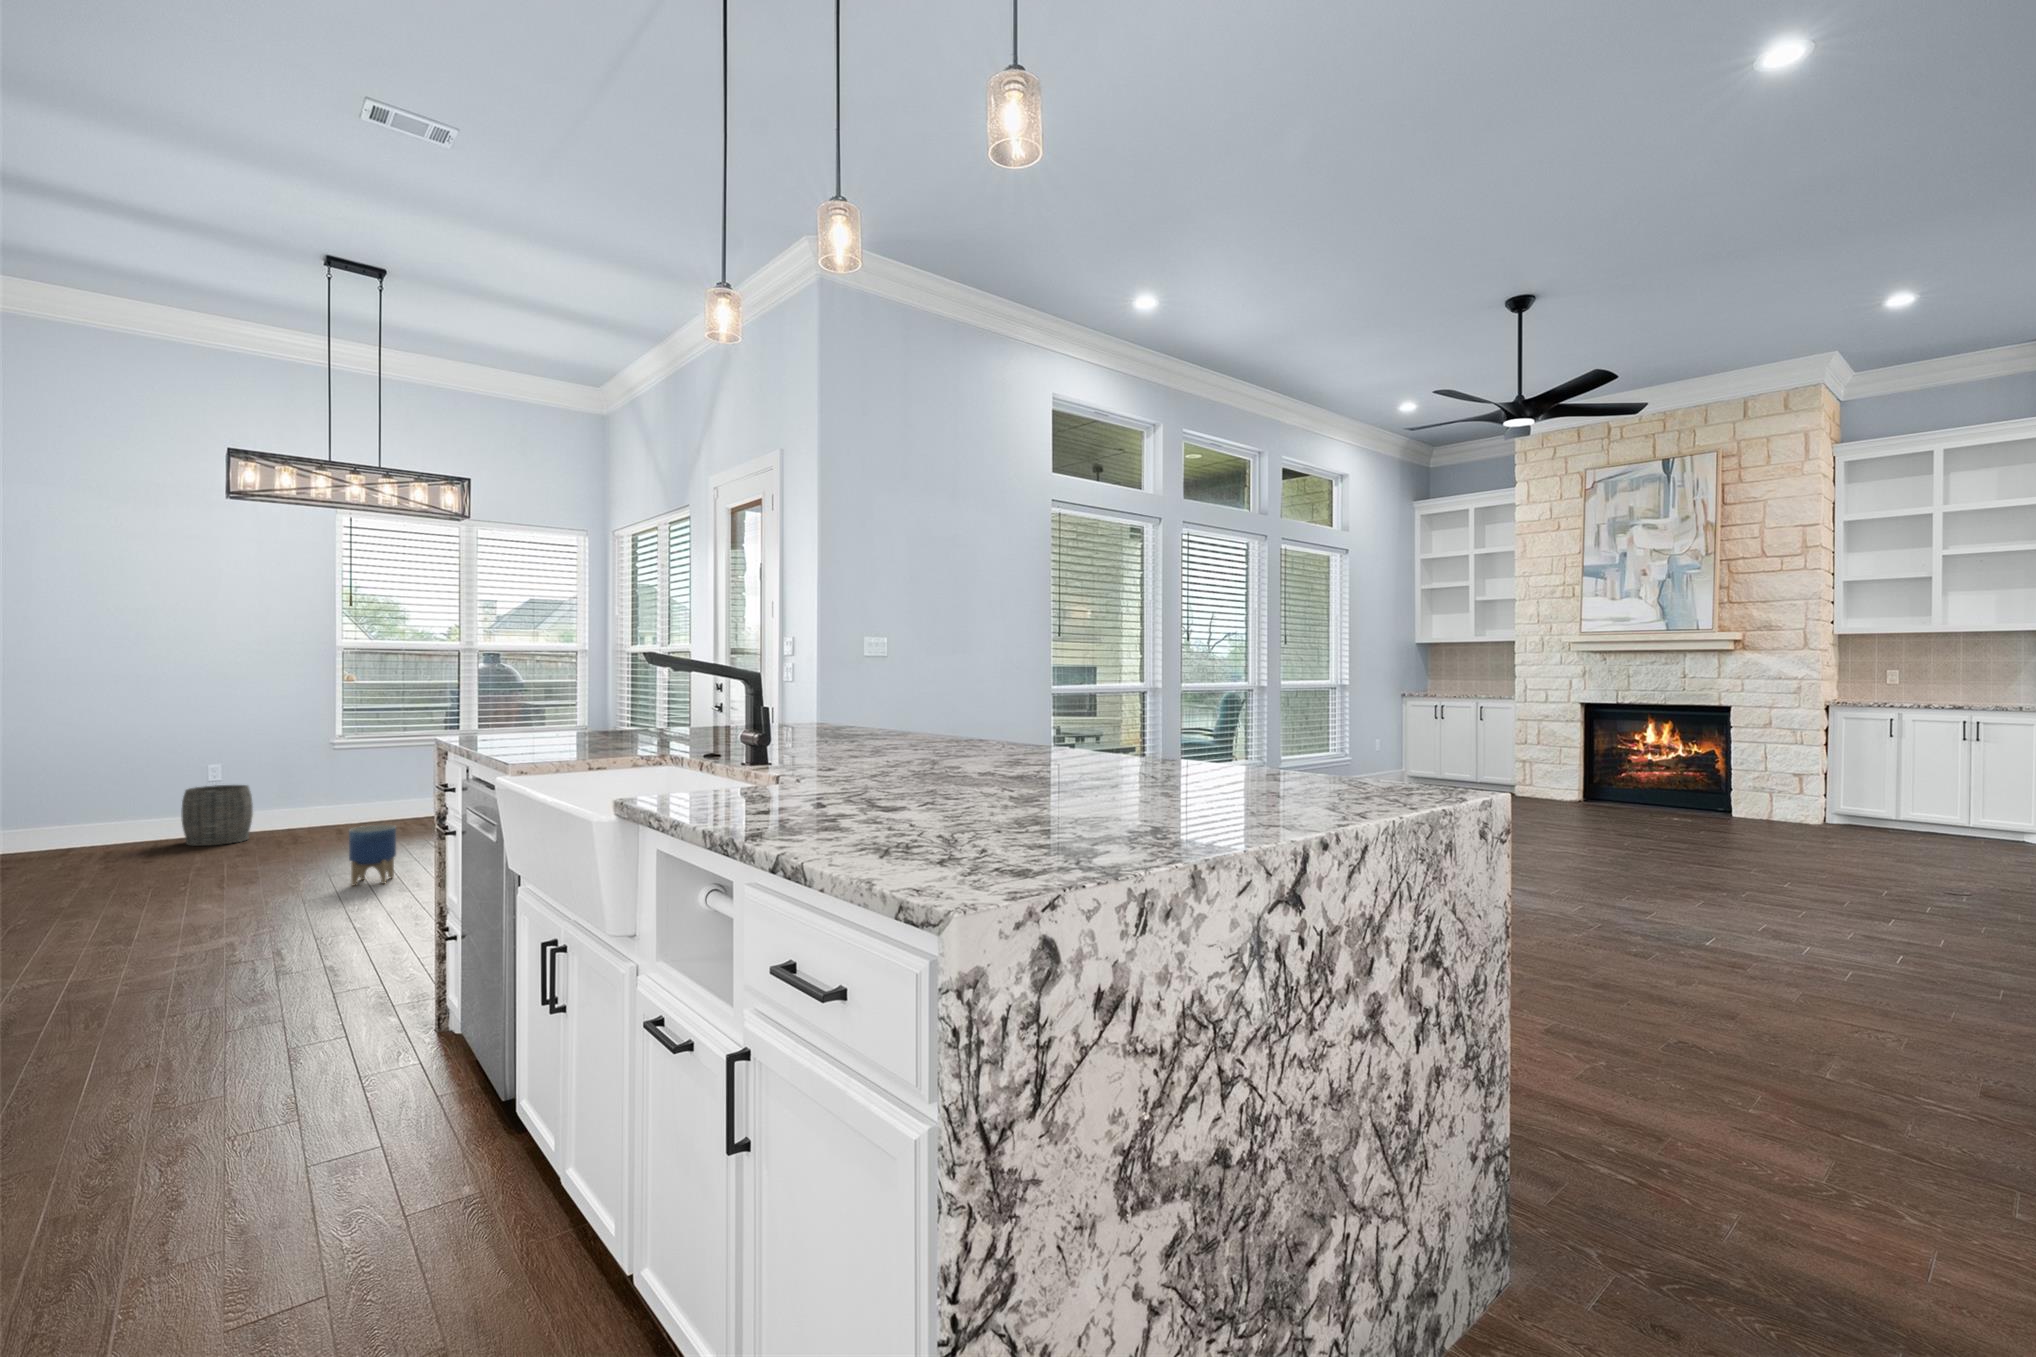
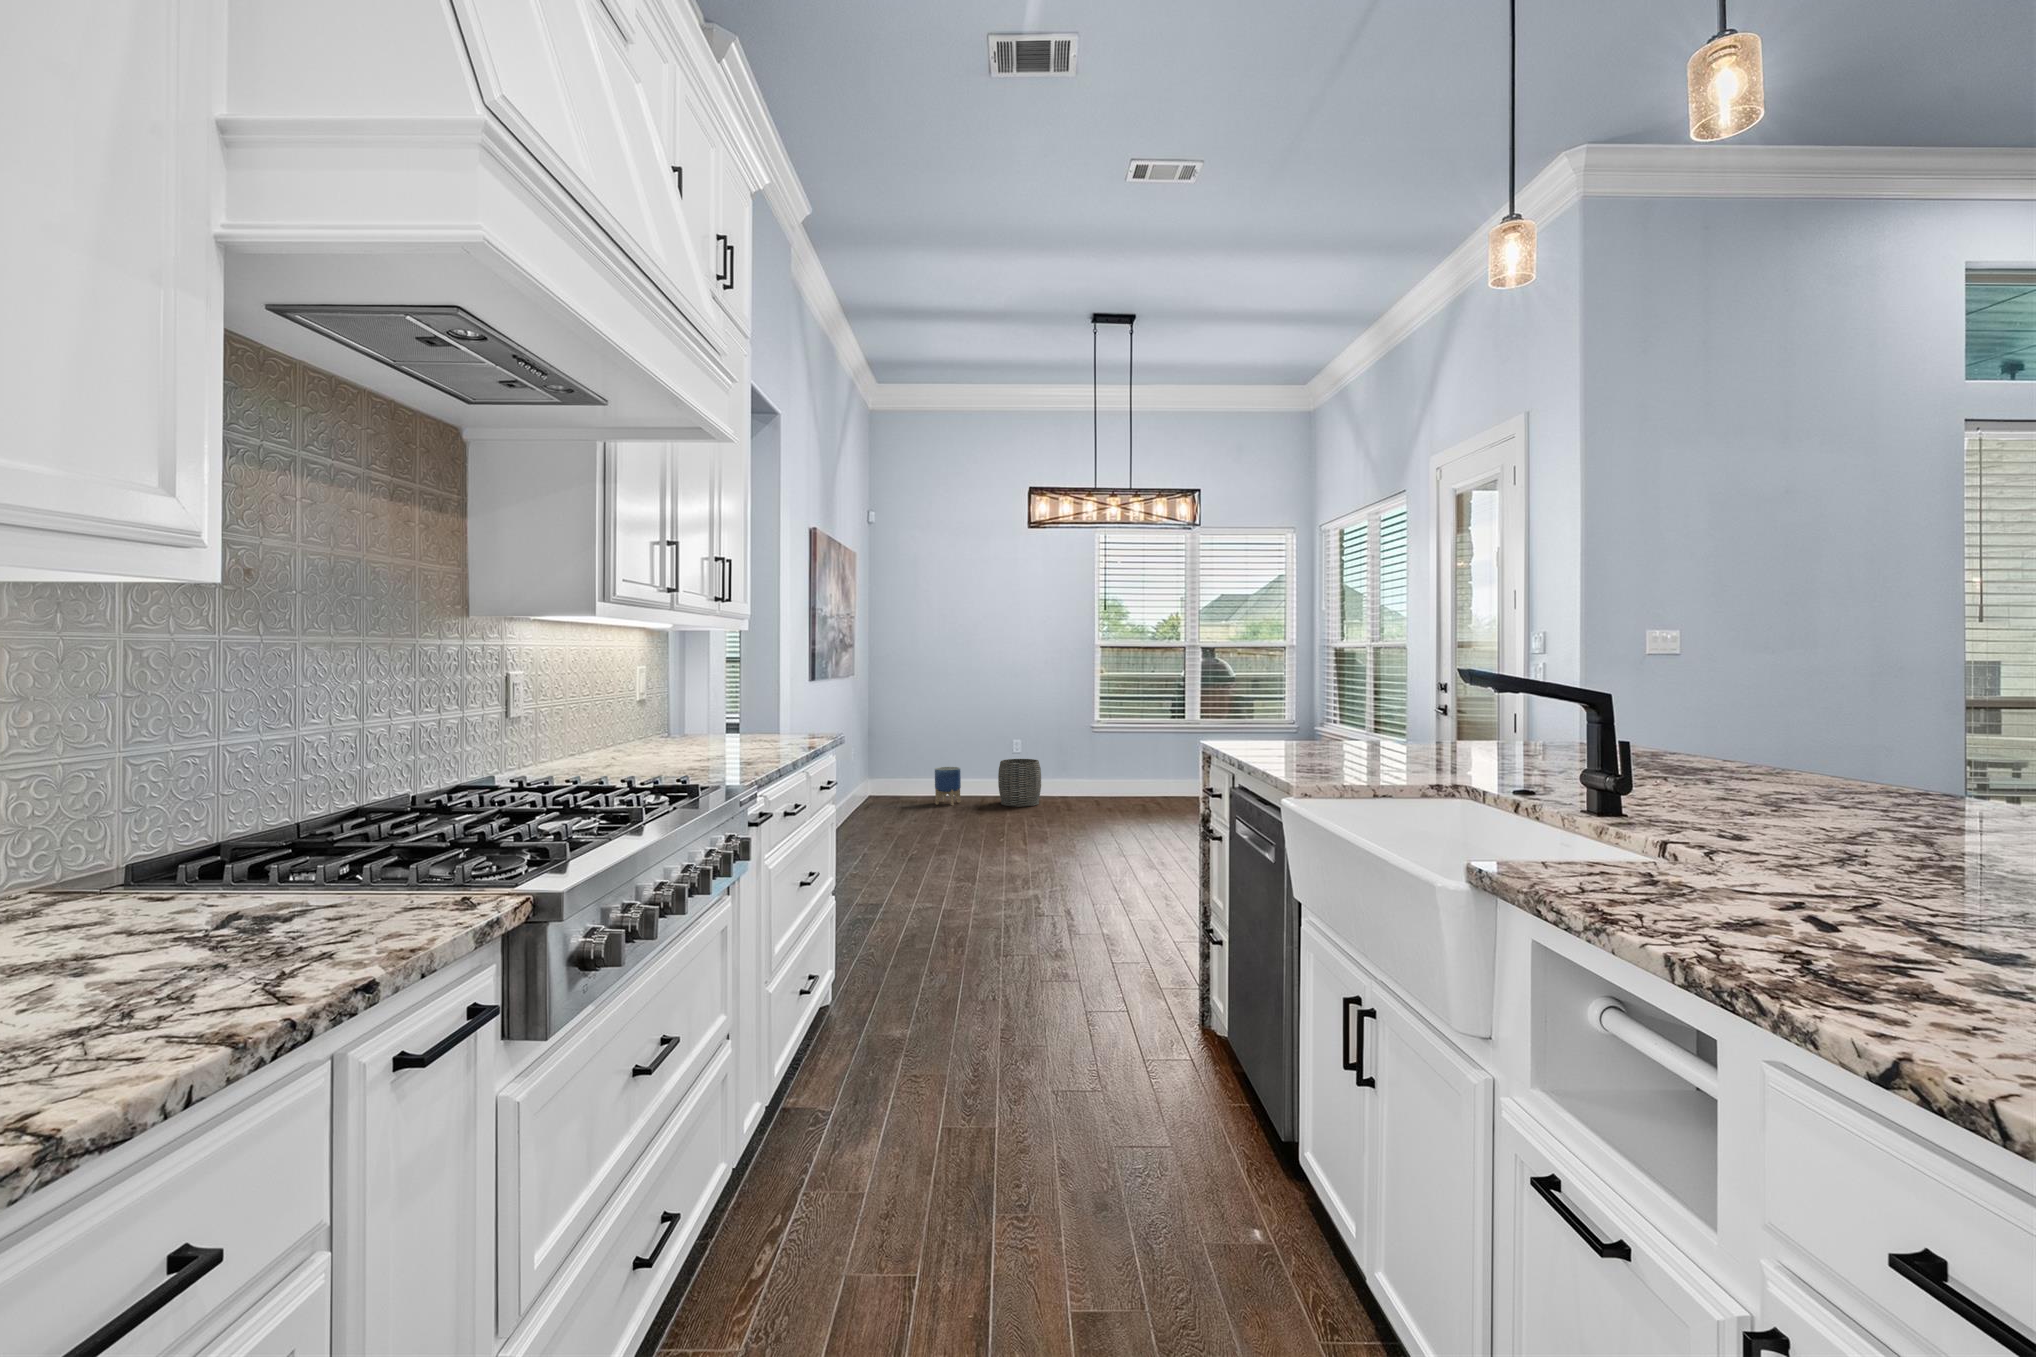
planter: present [349,825,396,885] -> present [935,767,961,805]

